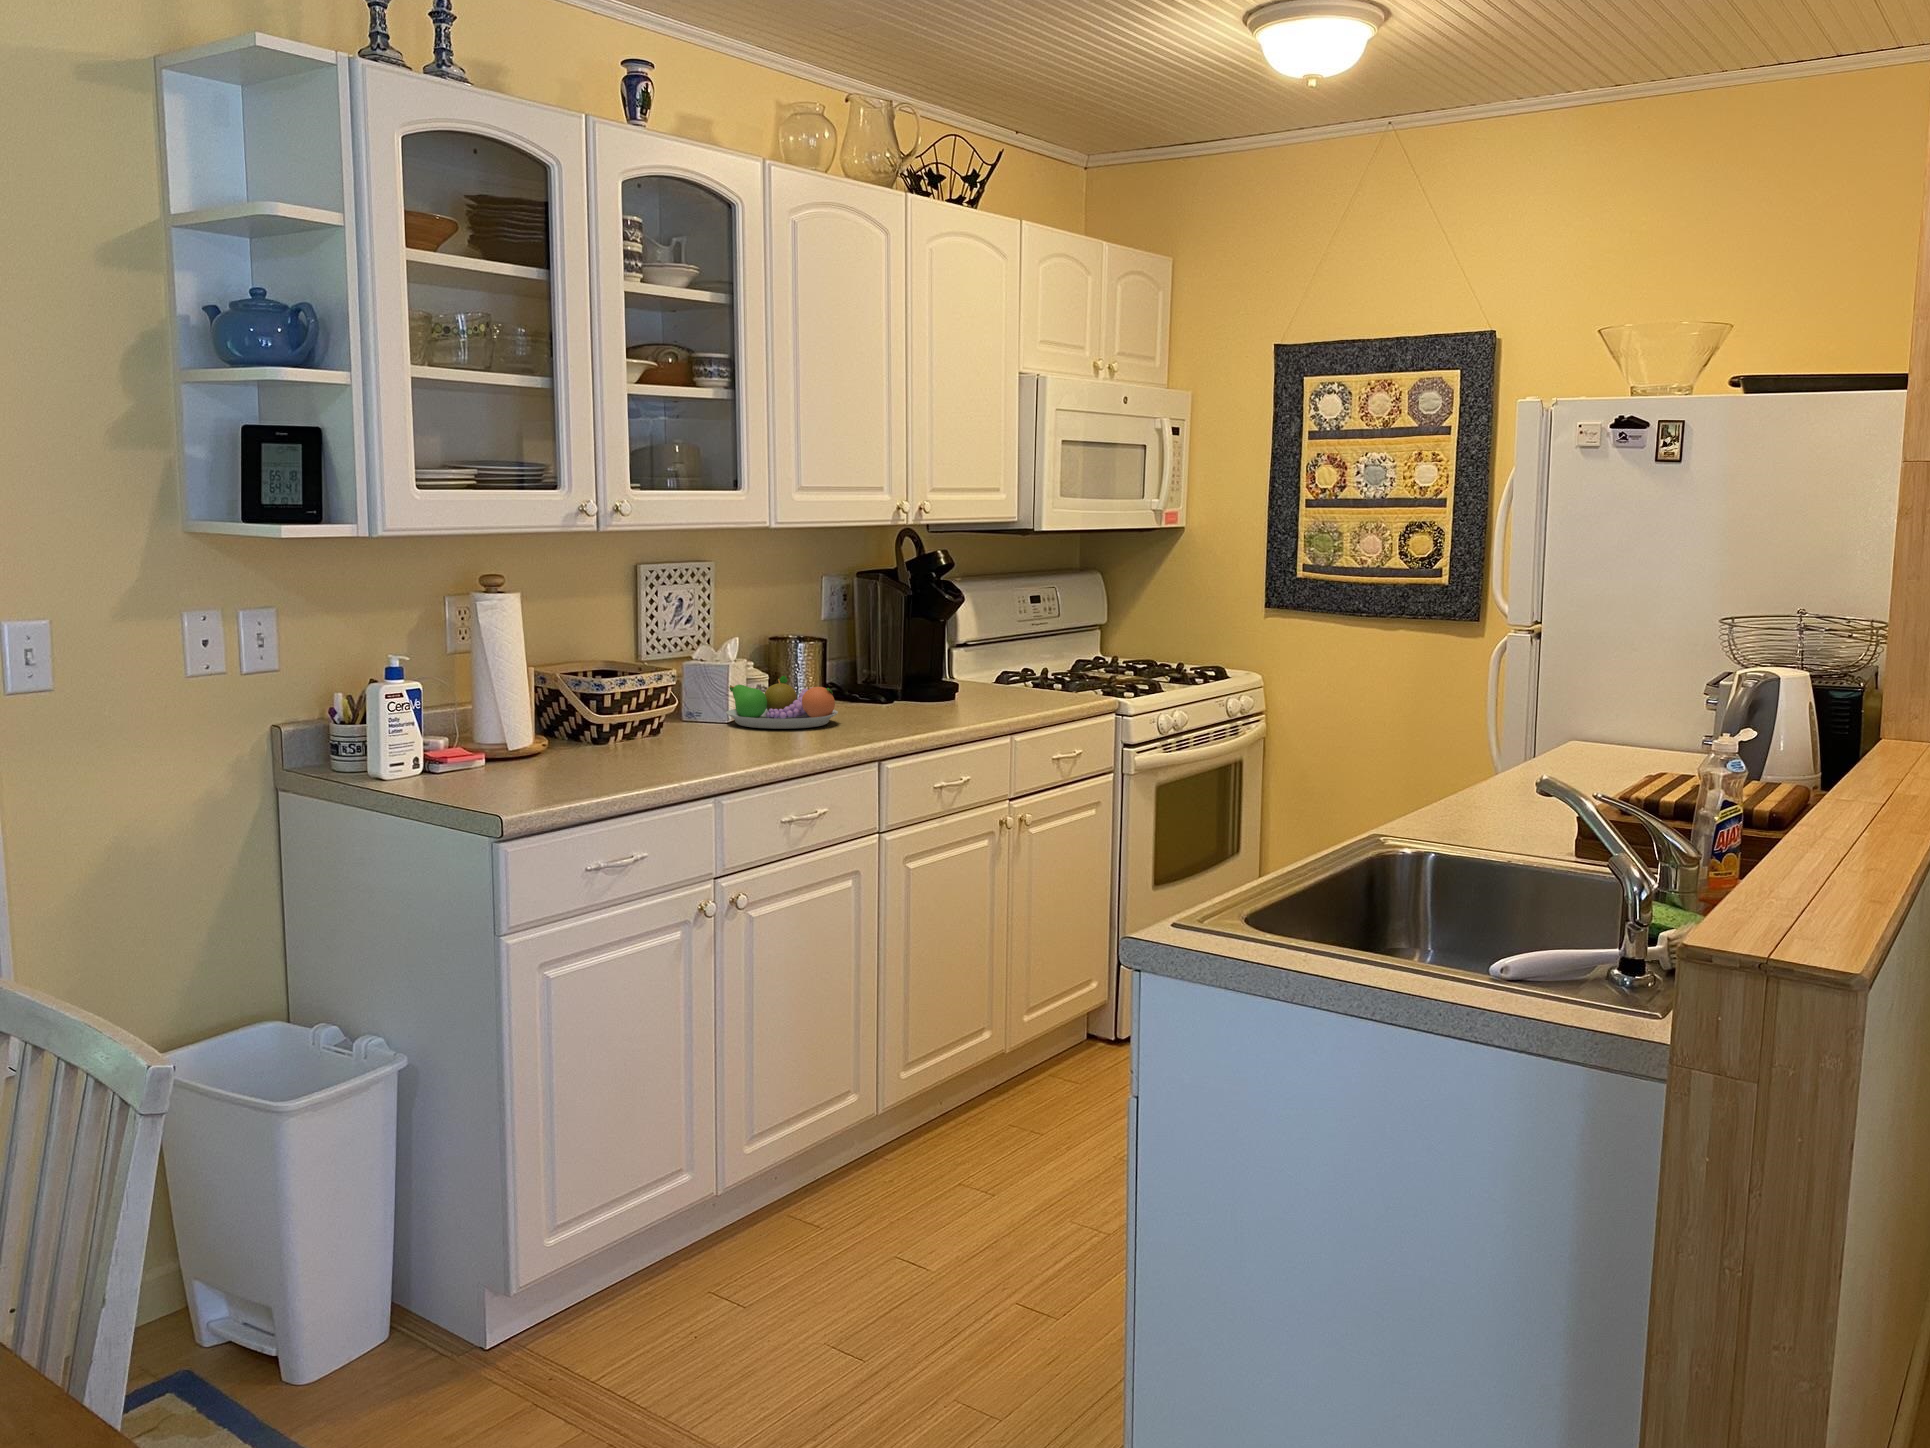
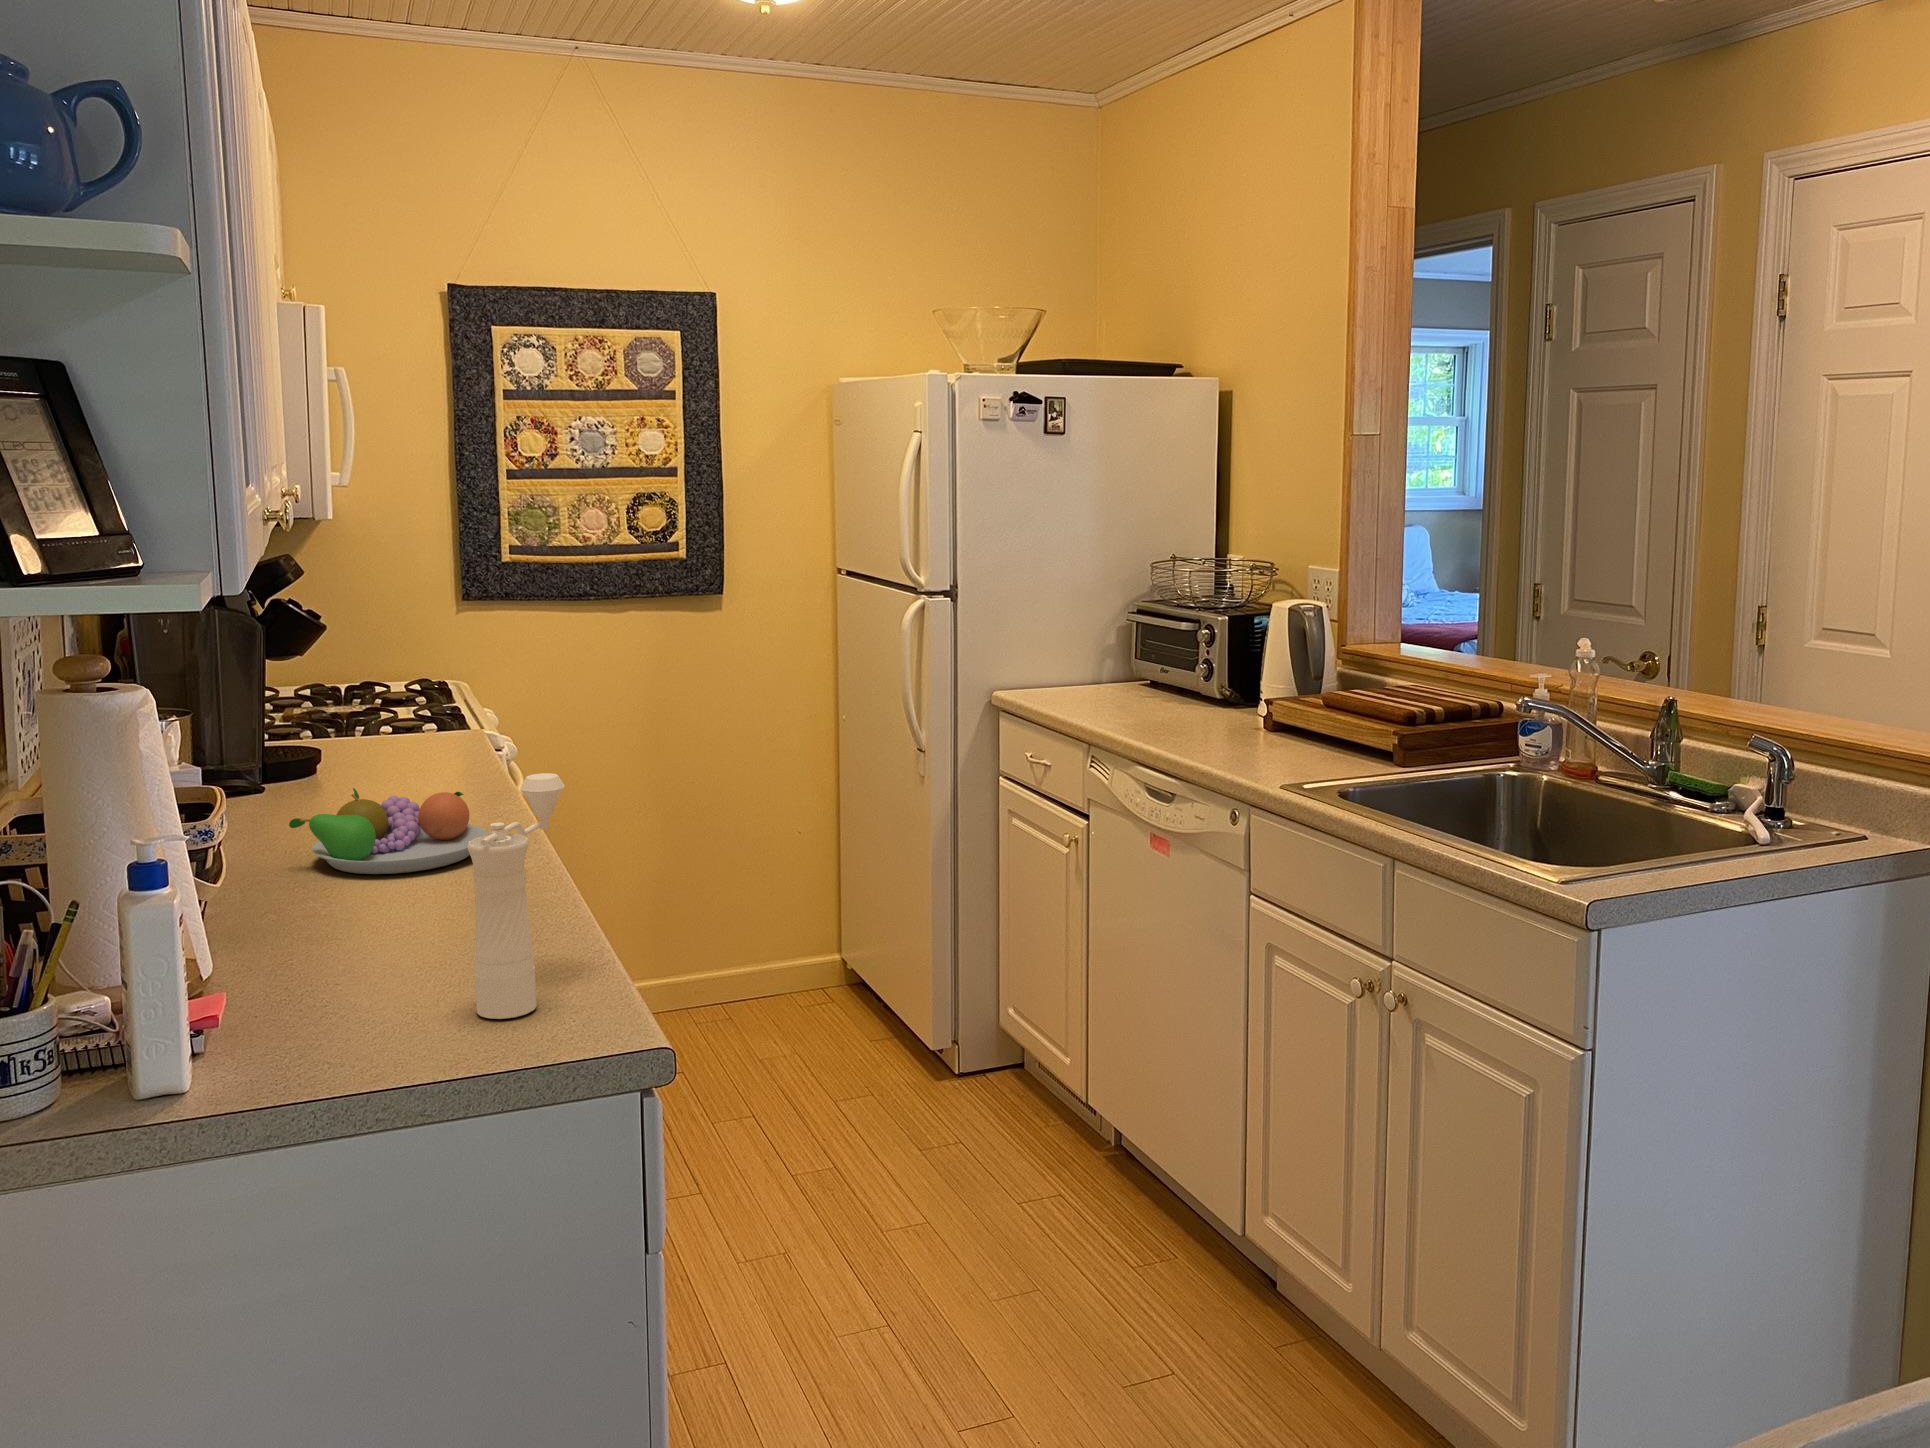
pepper mill: none [502,634,607,768] -> present [467,773,565,1019]

